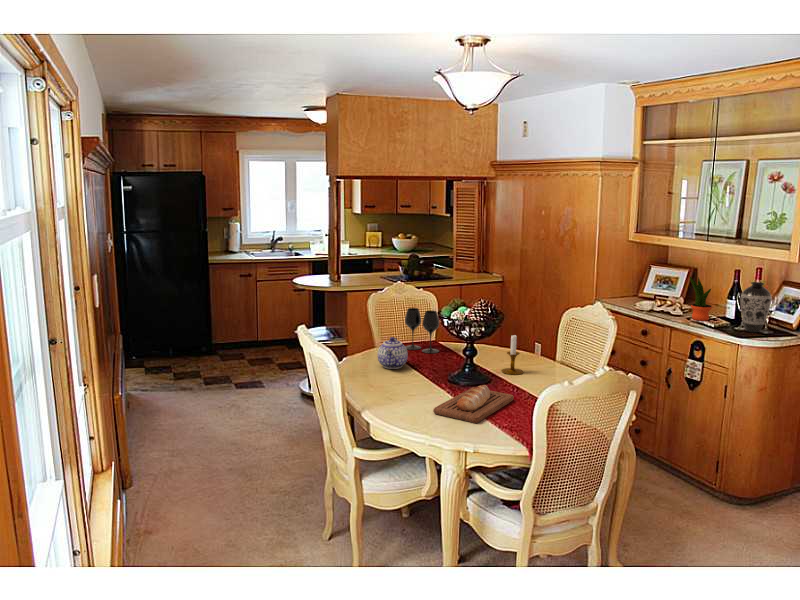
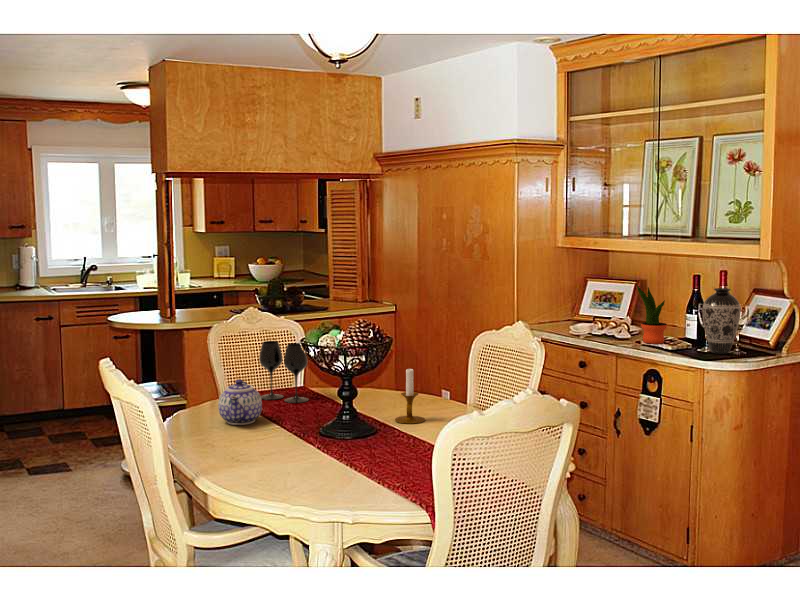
bread loaf: present [433,385,514,423] -> none [295,436,411,488]

